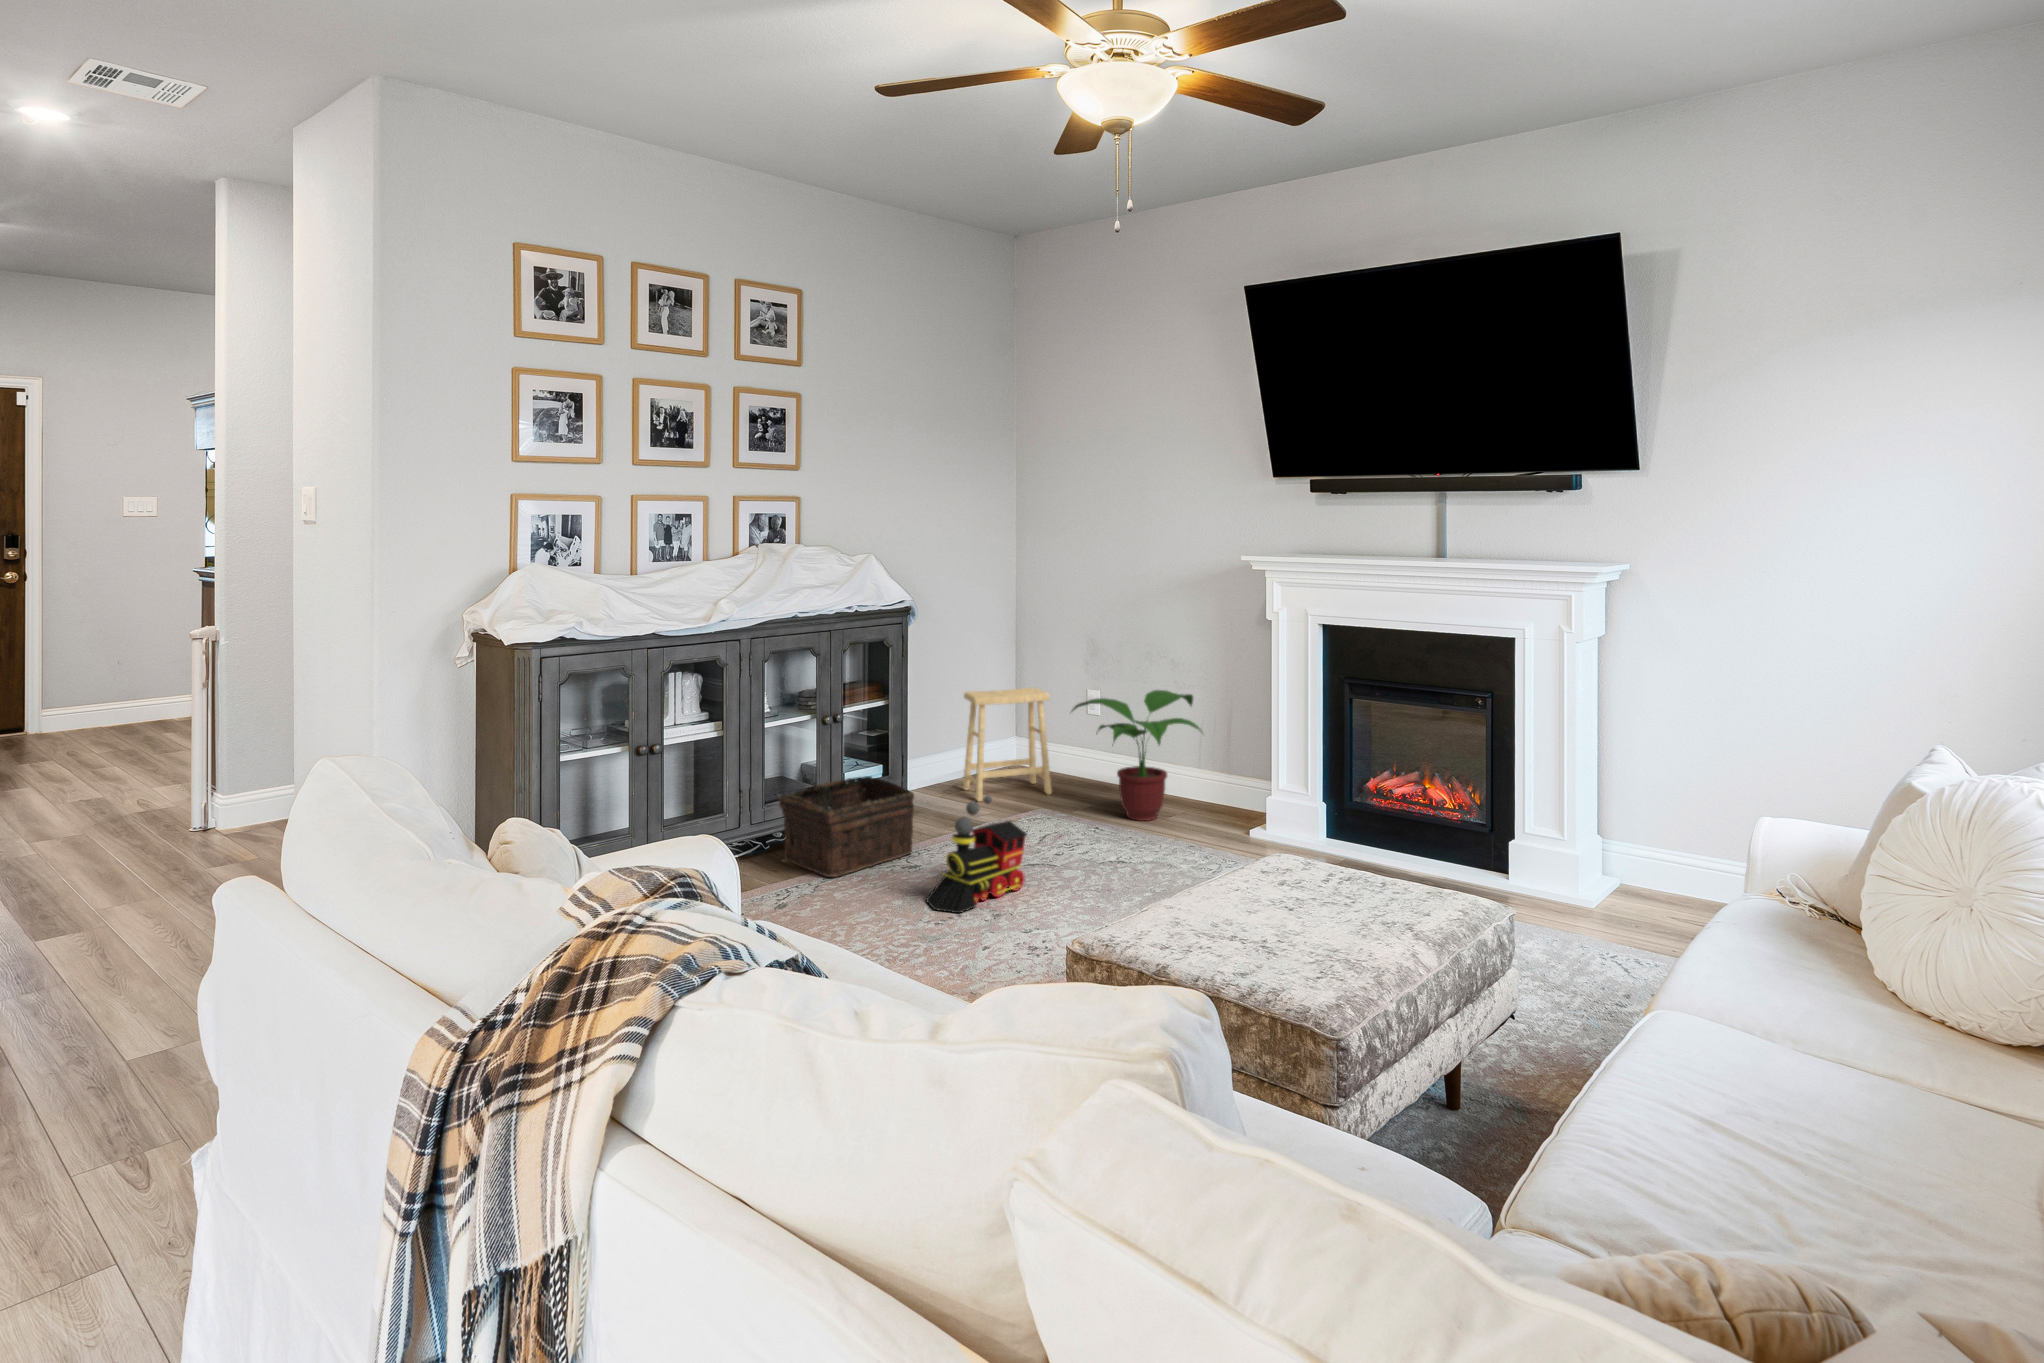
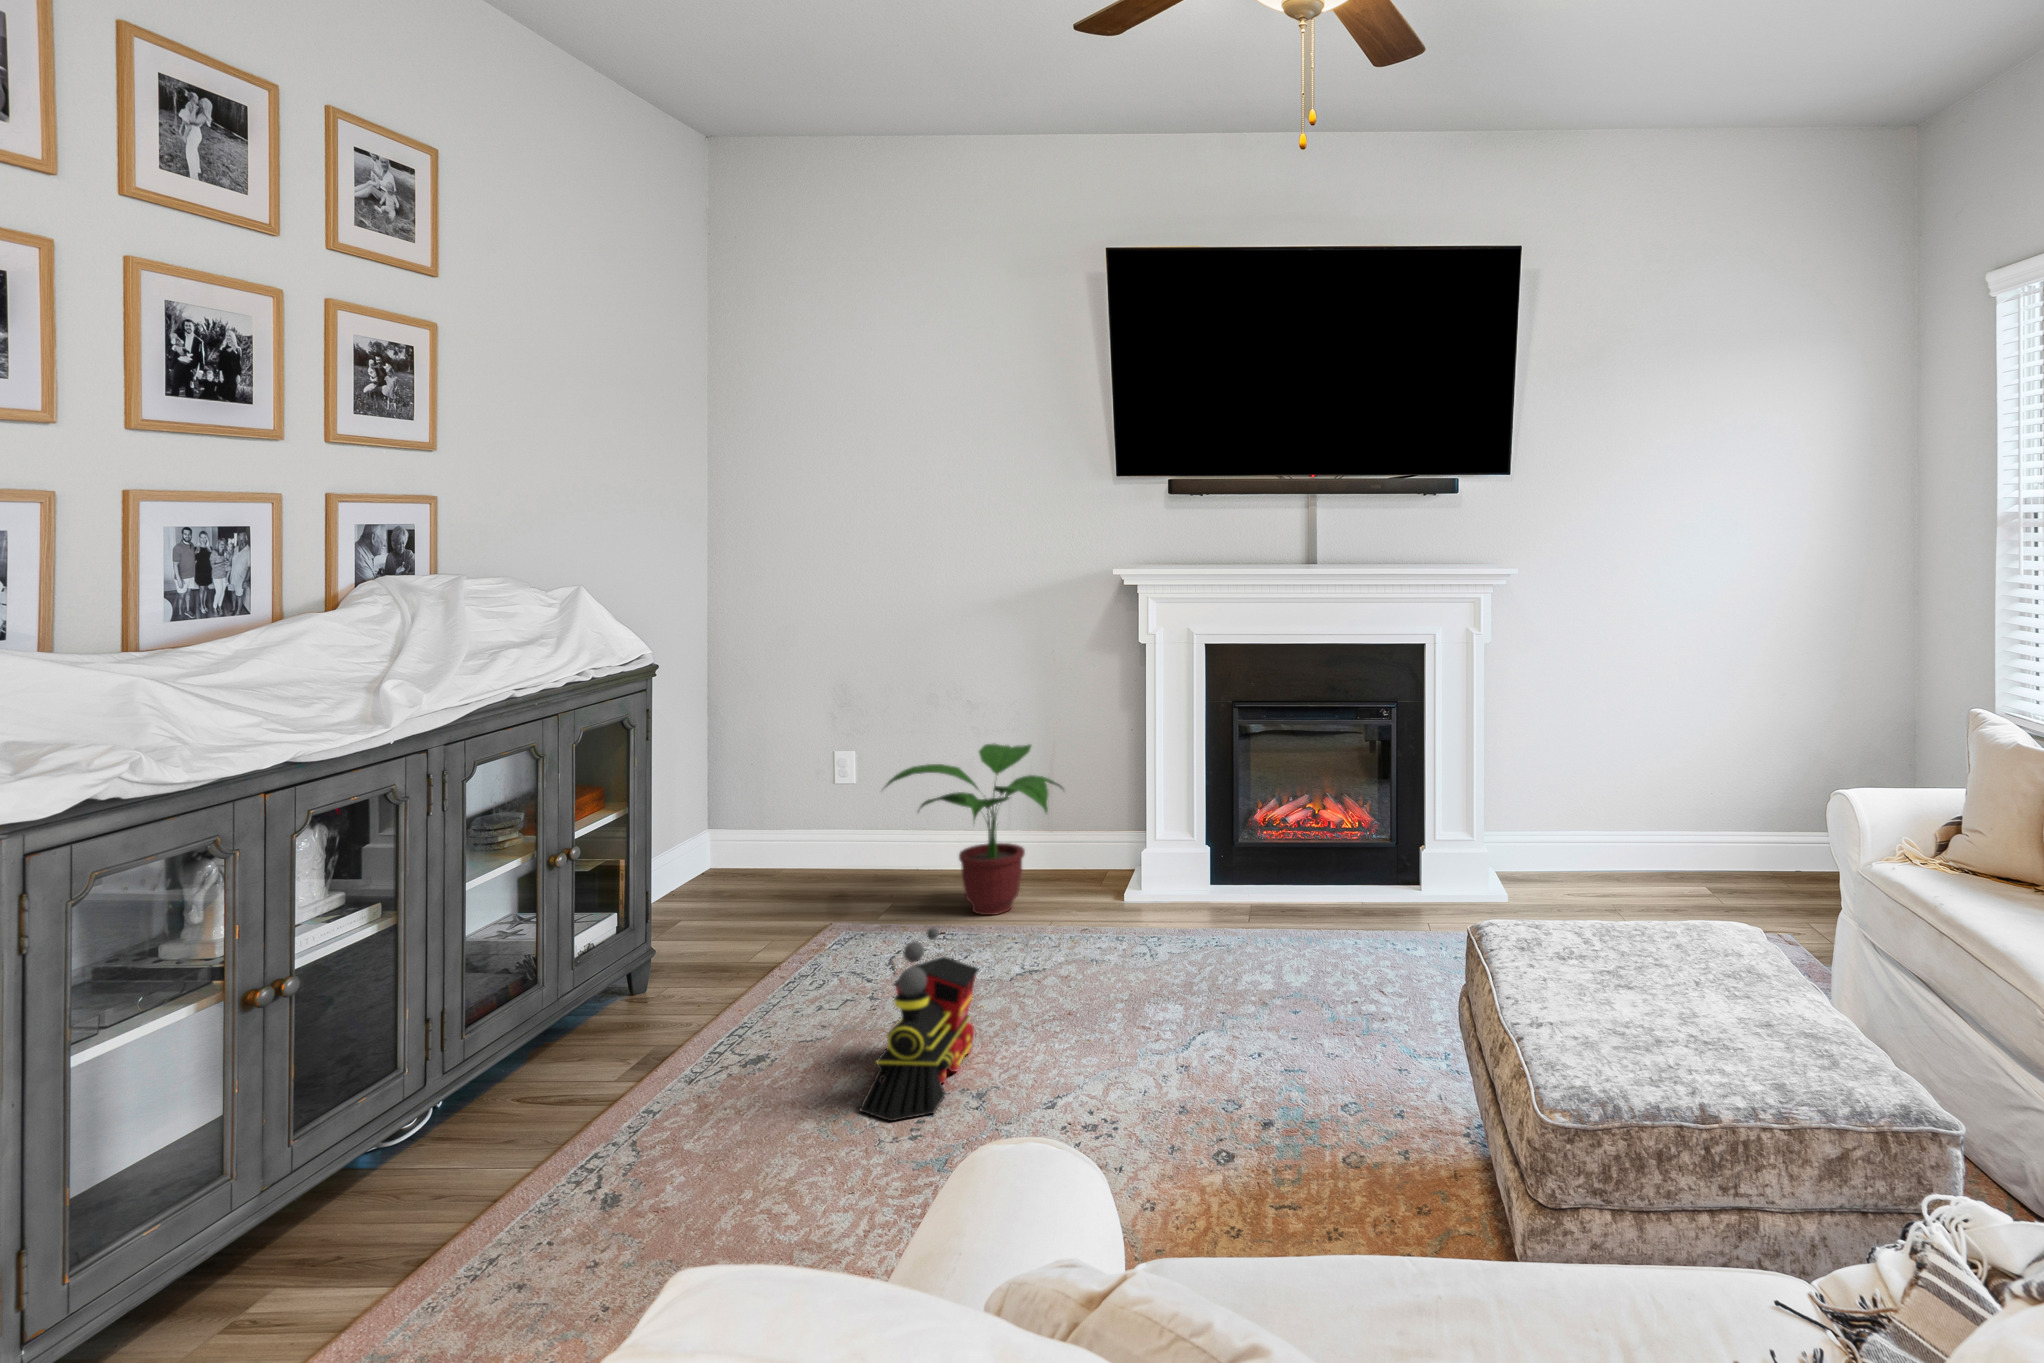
footstool: present [963,688,1052,802] -> none [699,764,839,941]
basket: present [779,776,914,877] -> none [484,941,747,1128]

